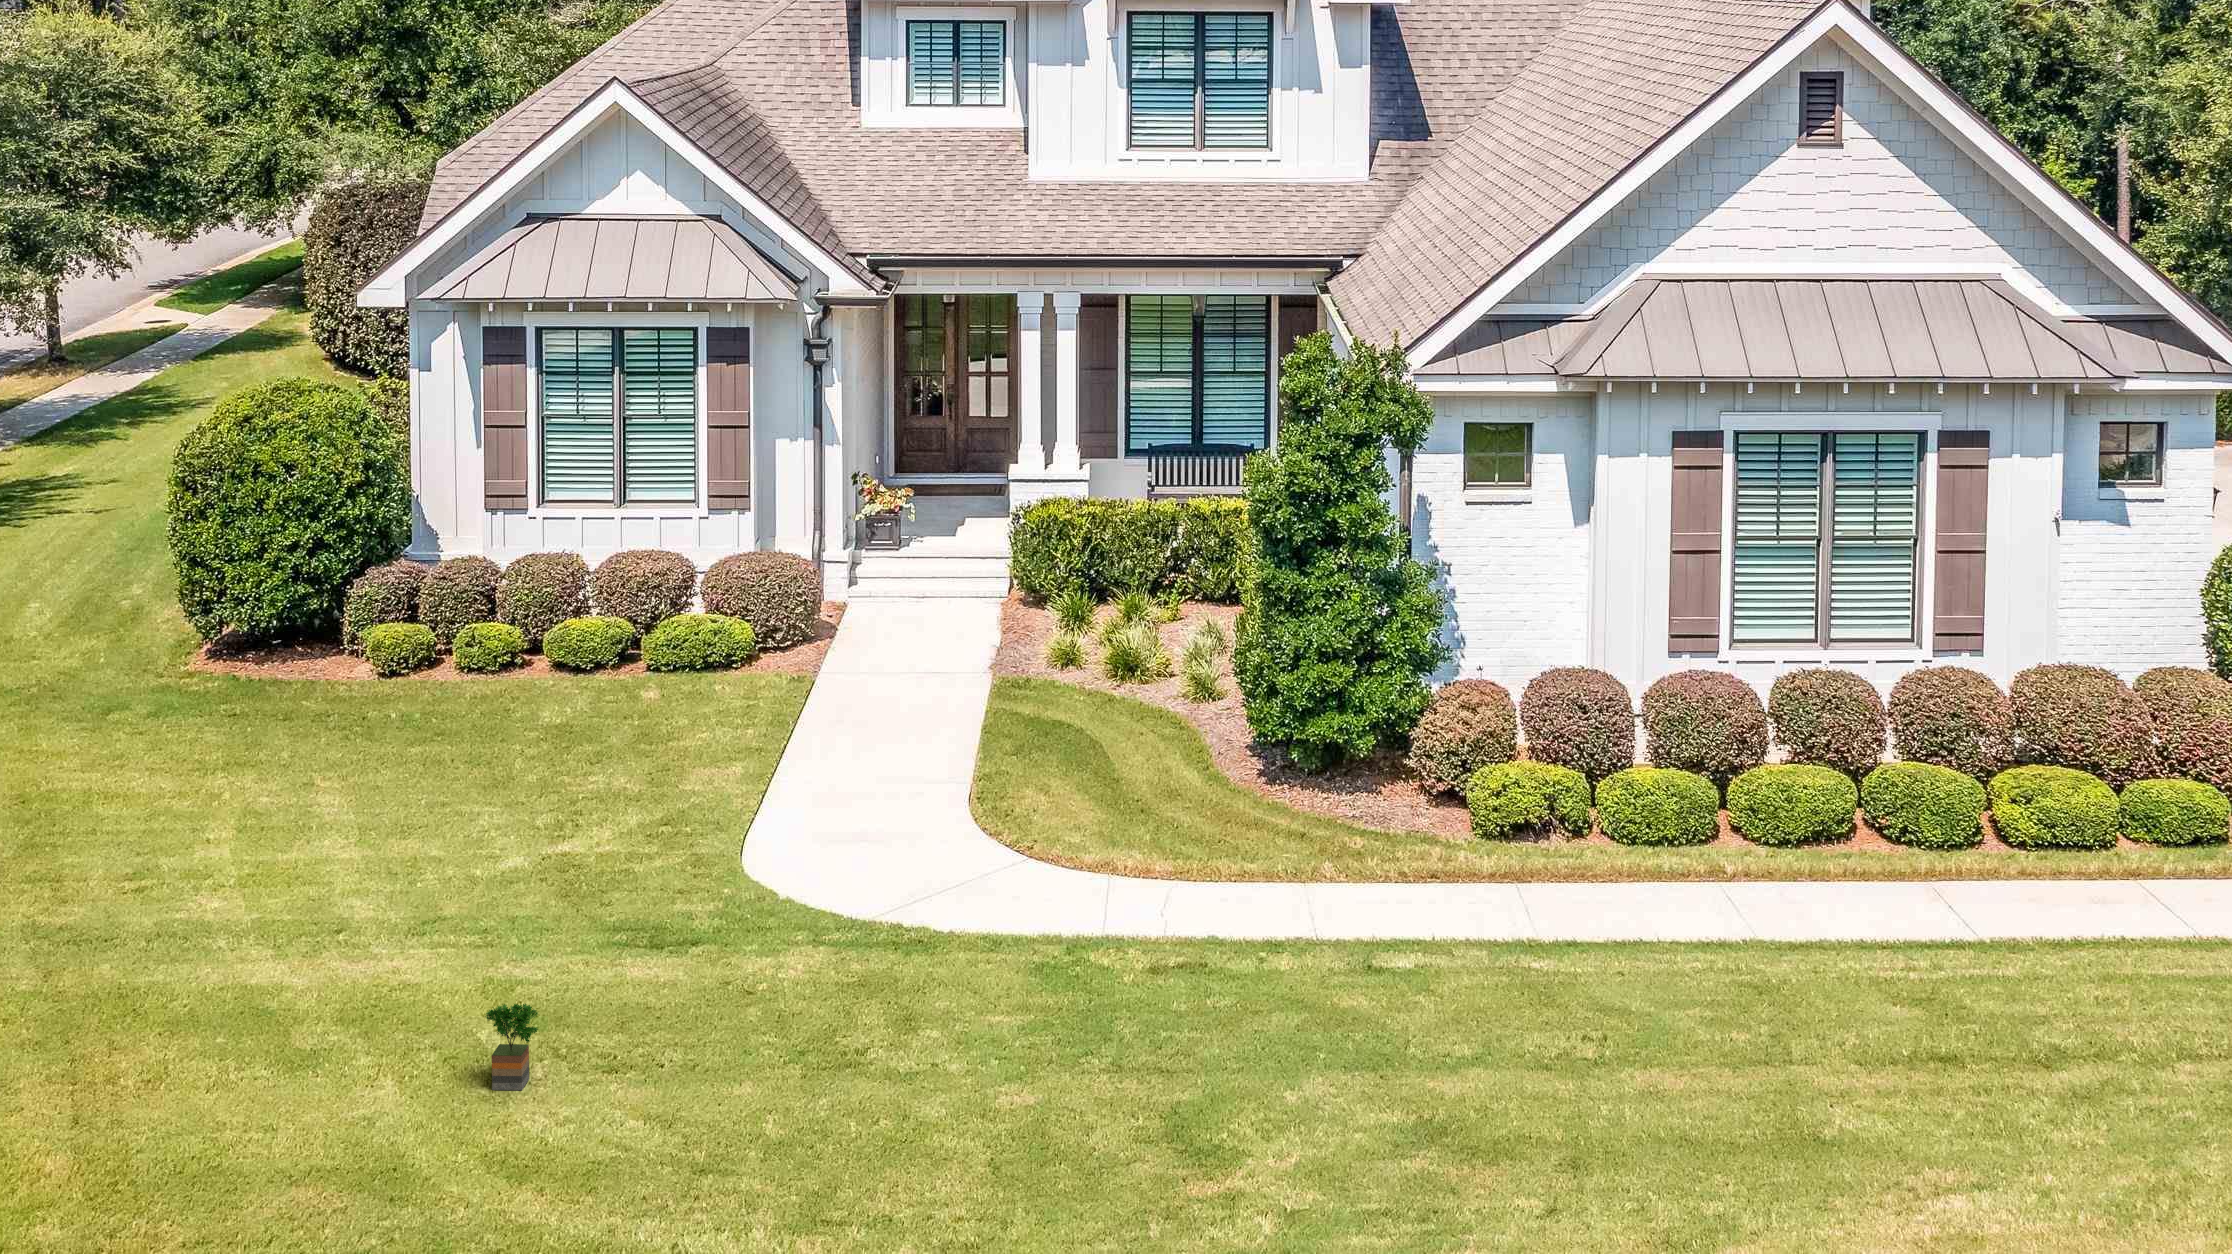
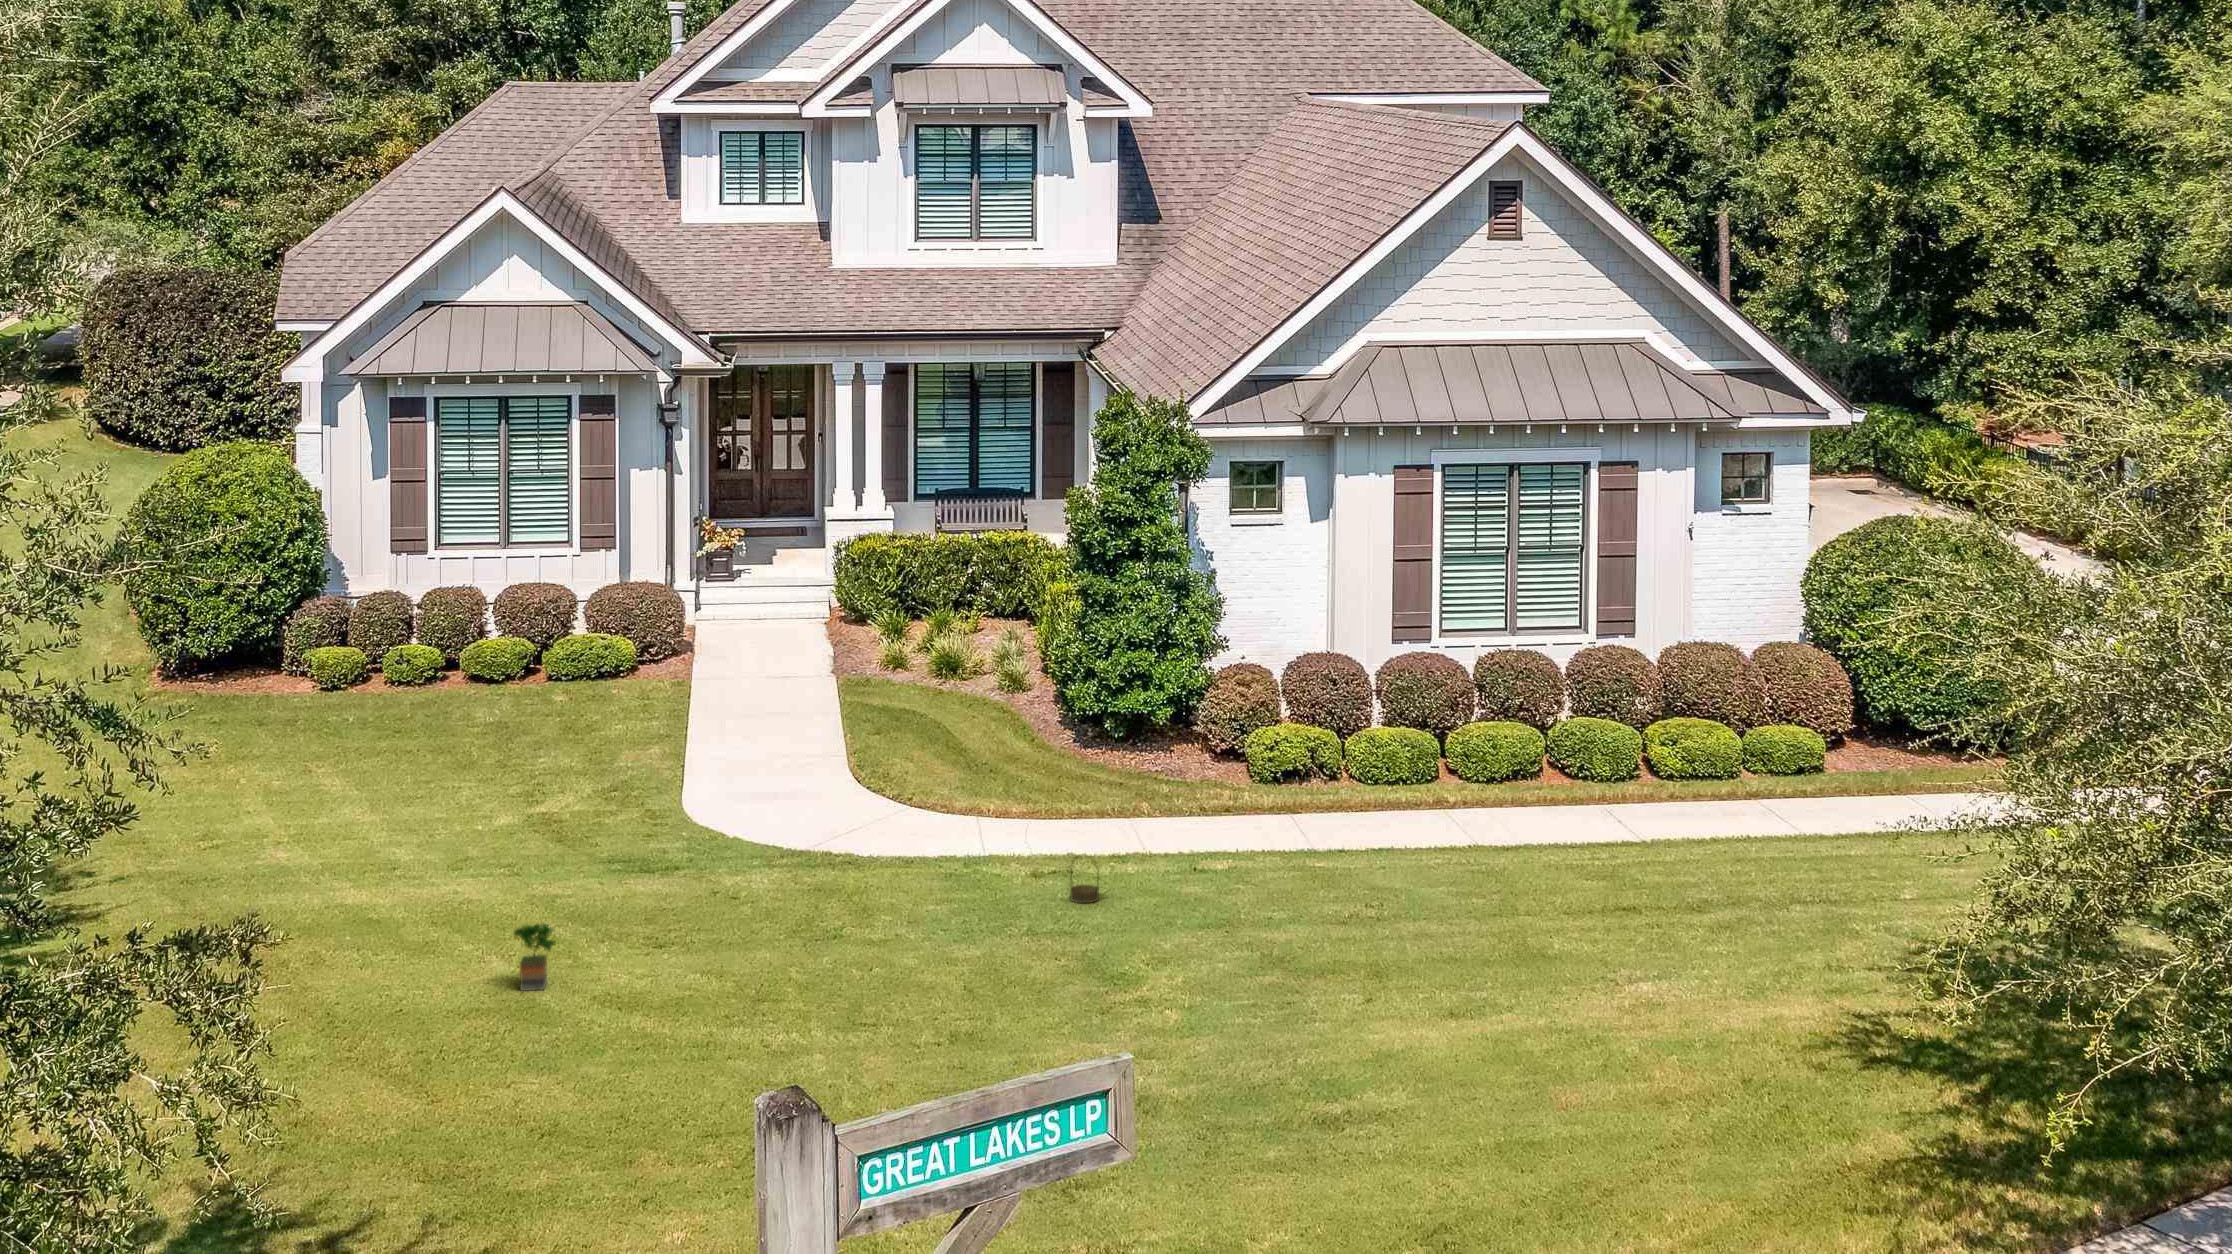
basket: none [1218,933,1255,997] -> present [1070,856,1099,903]

